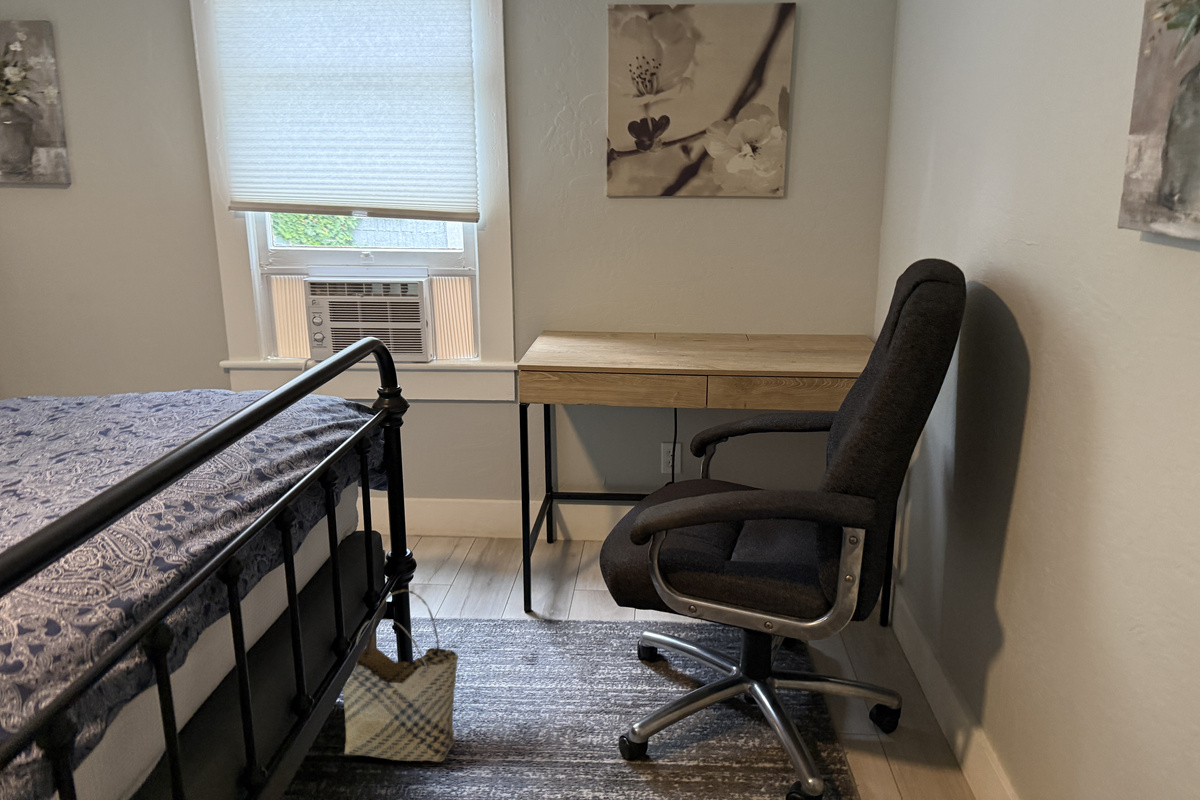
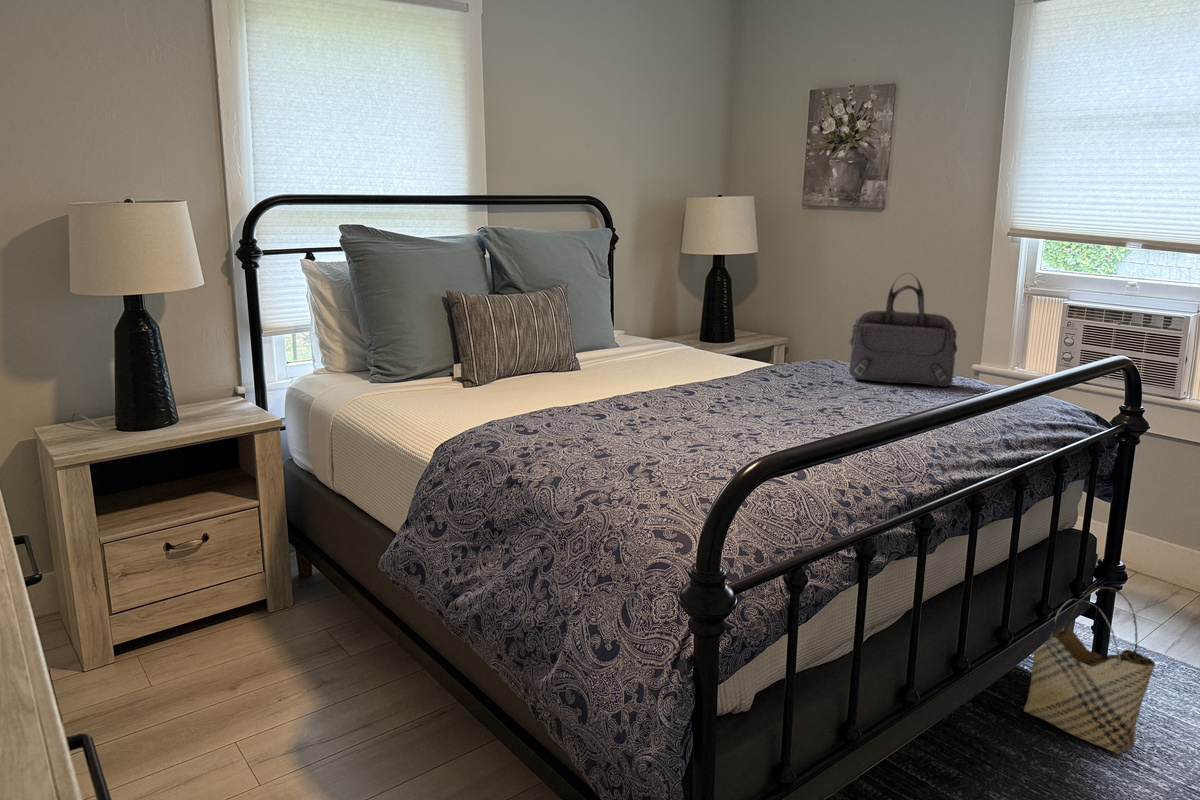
handbag: none [29,266,187,415] -> present [850,273,957,387]

